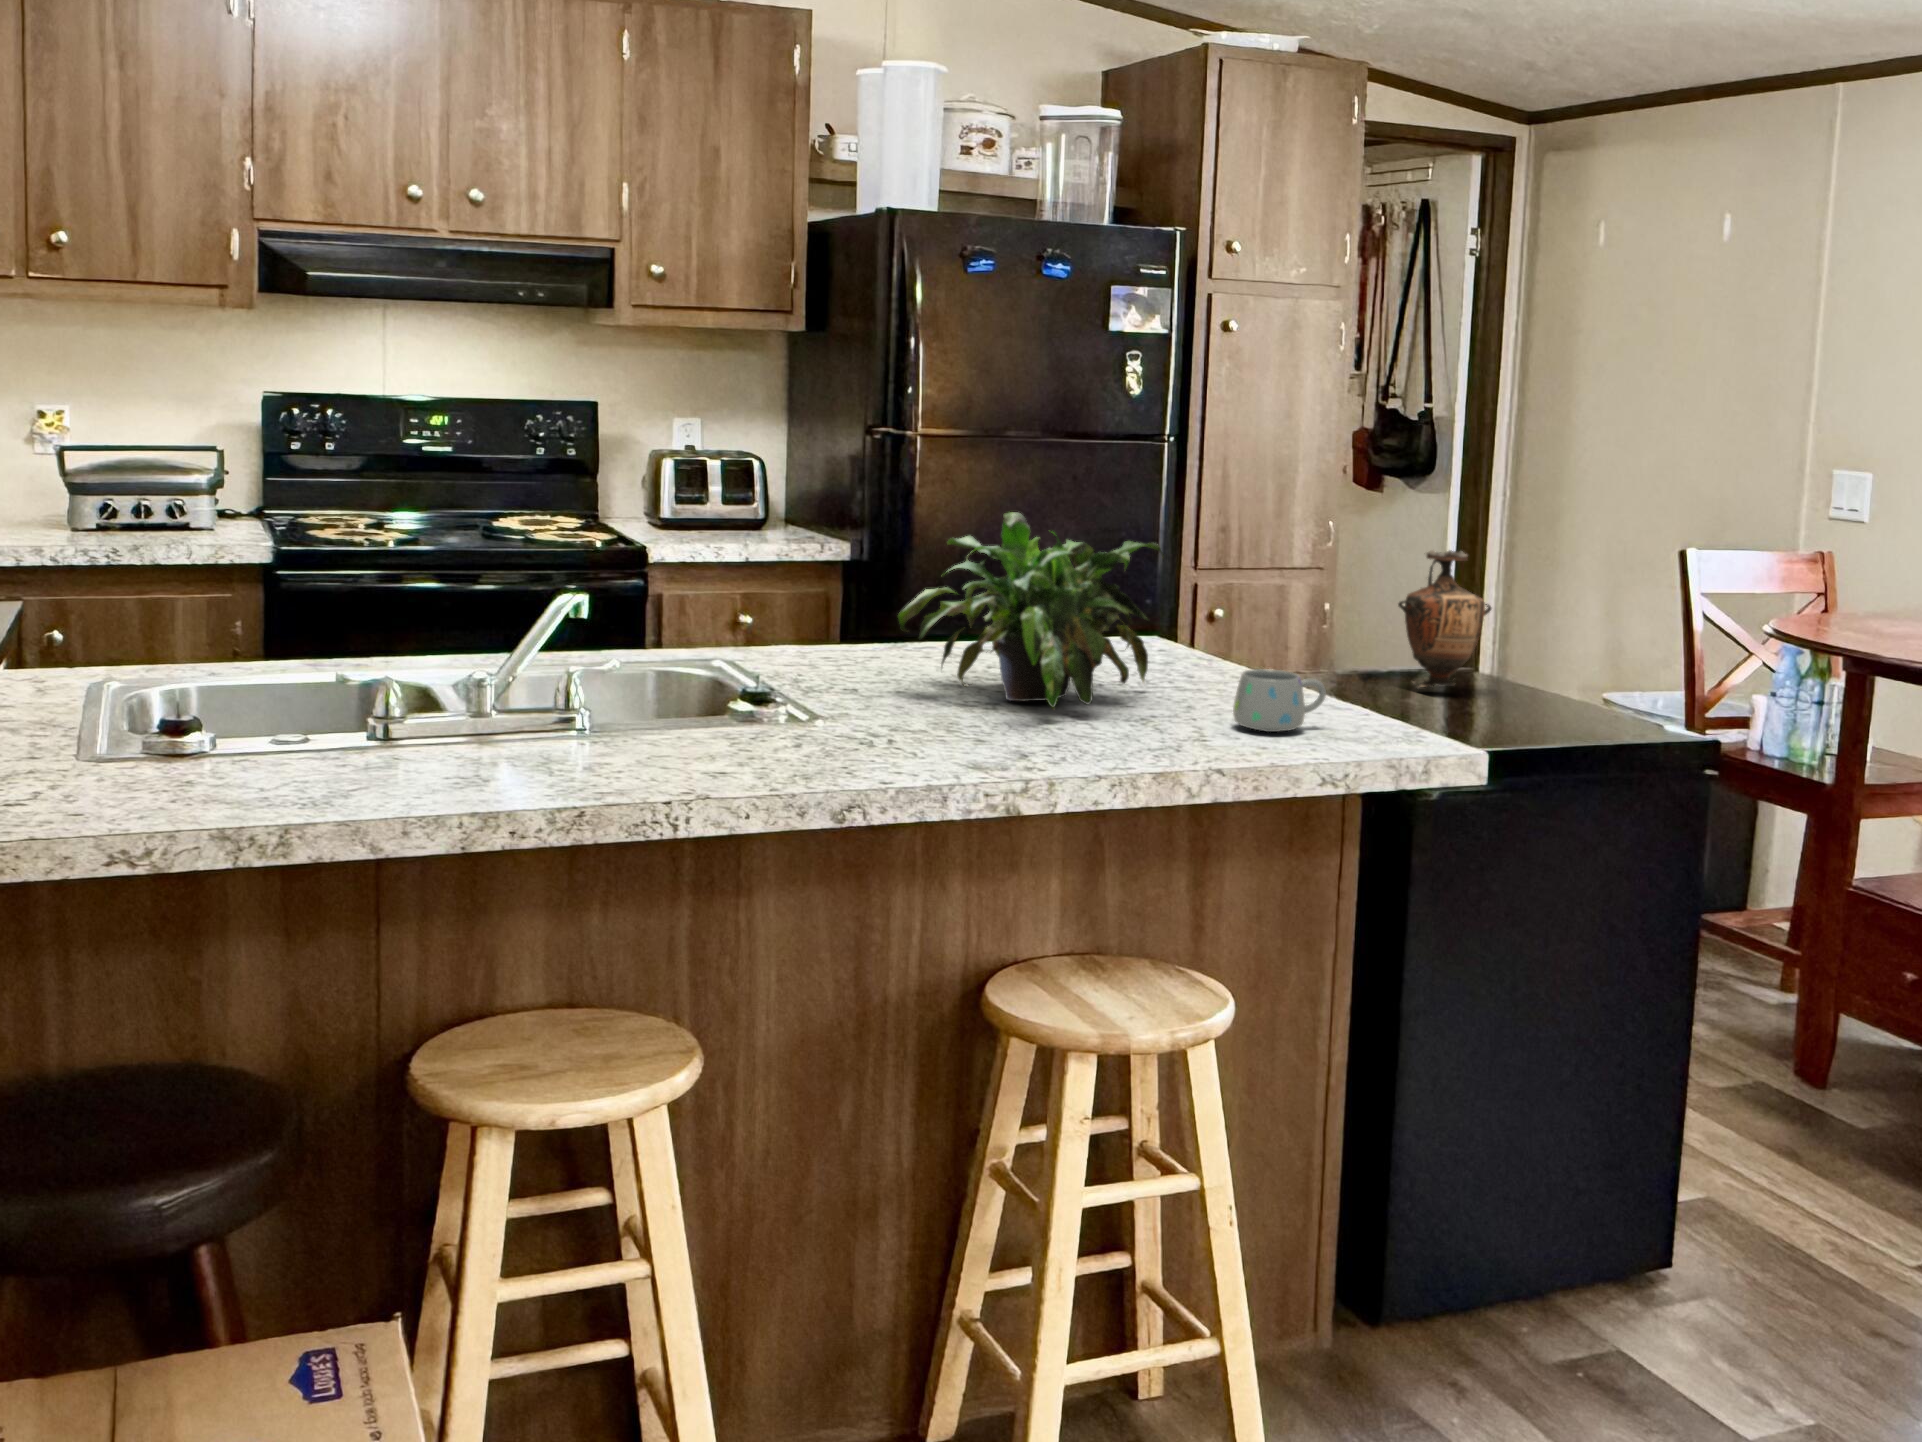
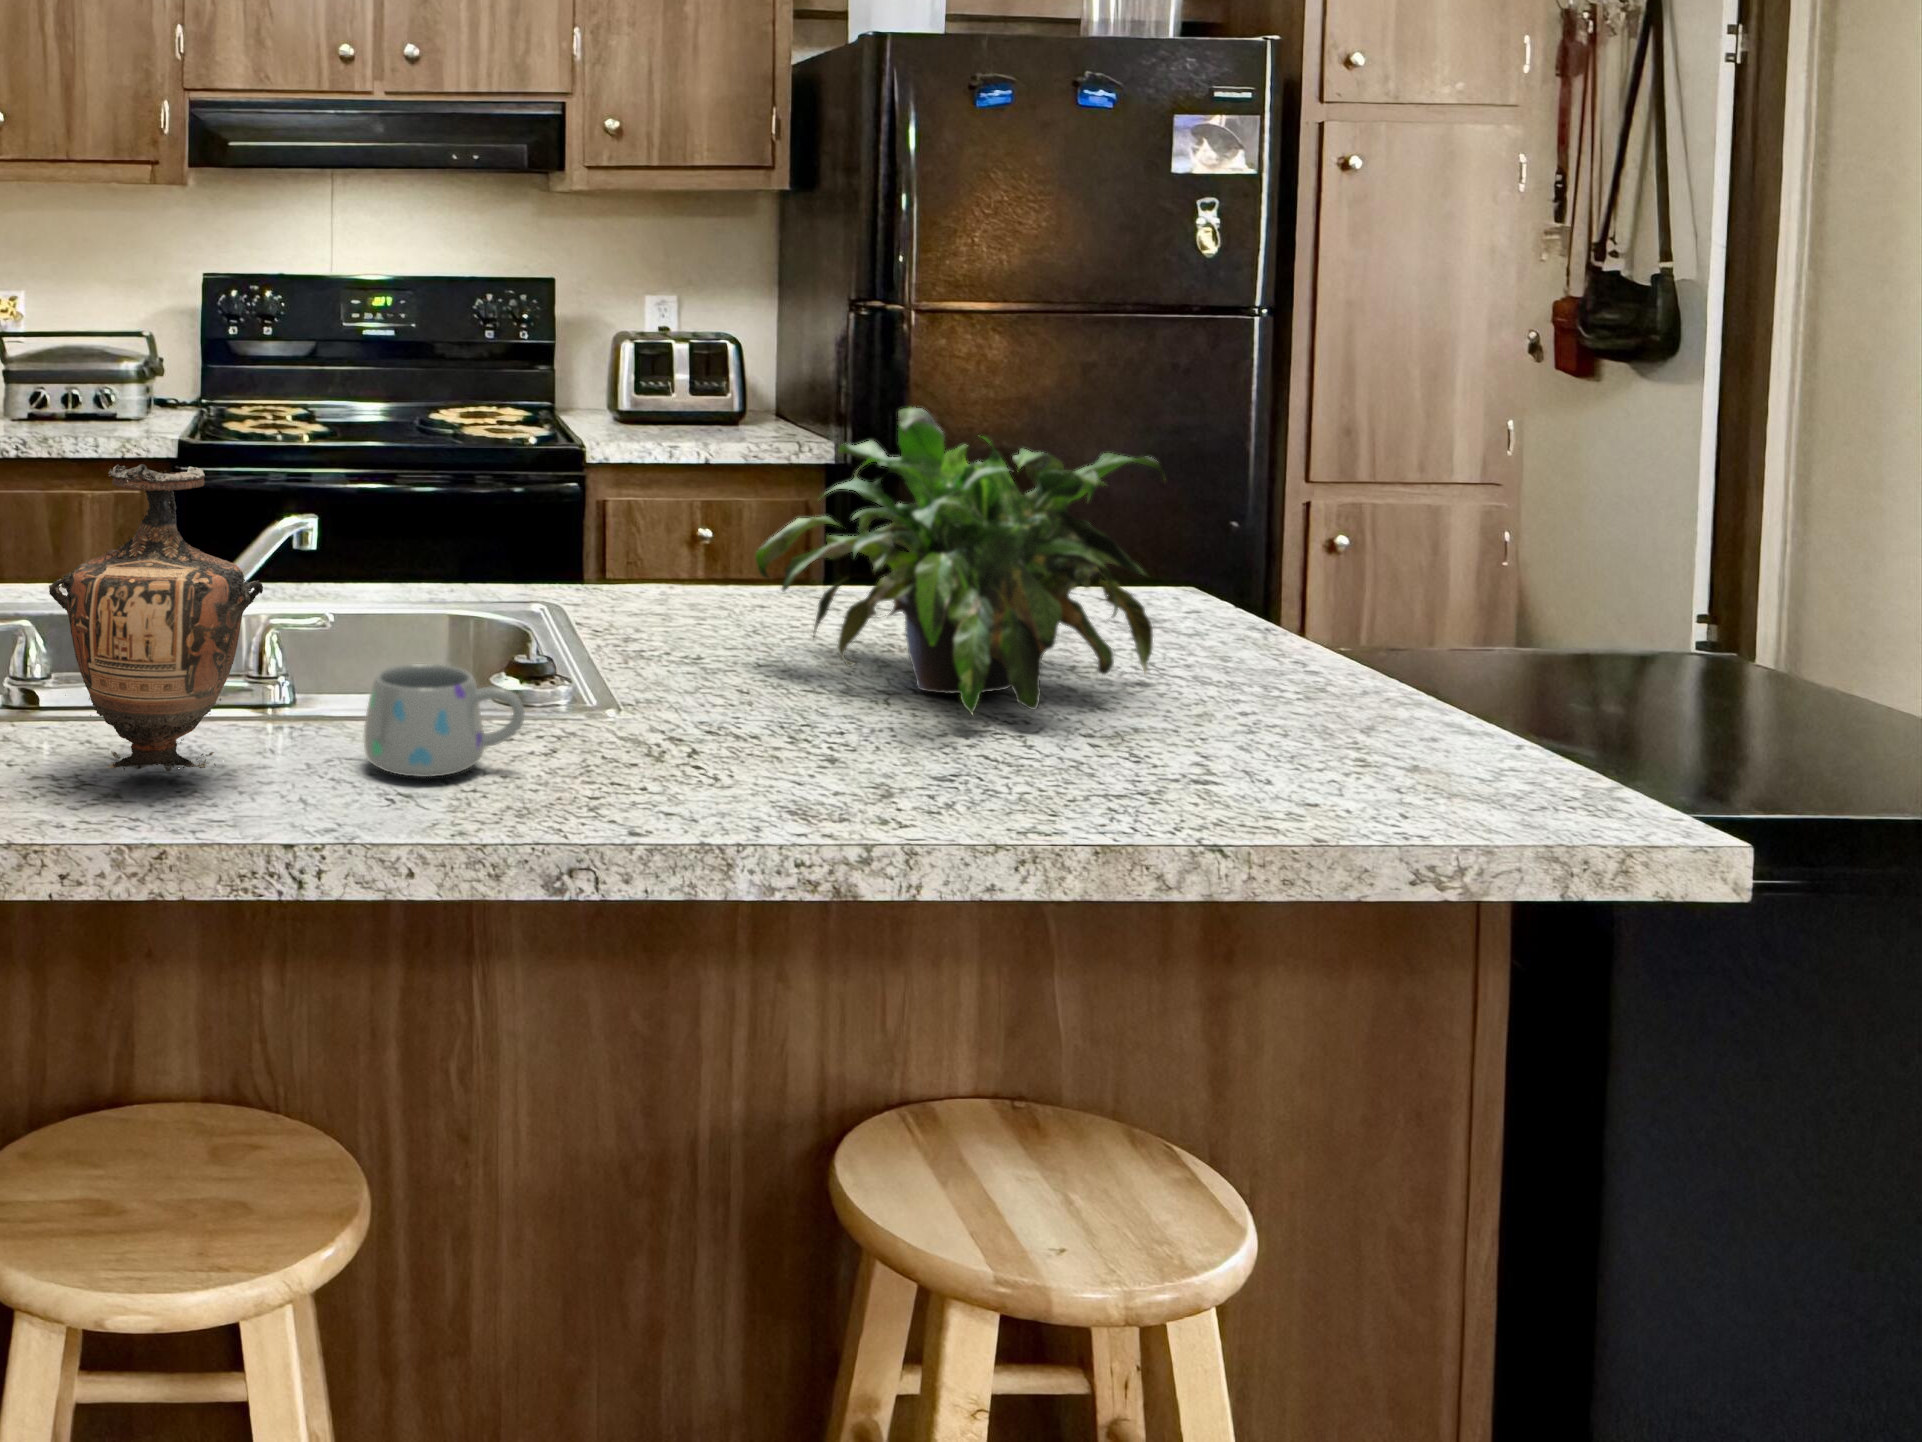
vase: present [1398,550,1491,689] -> present [49,445,263,771]
mug: present [1233,669,1326,732] -> present [364,664,525,777]

